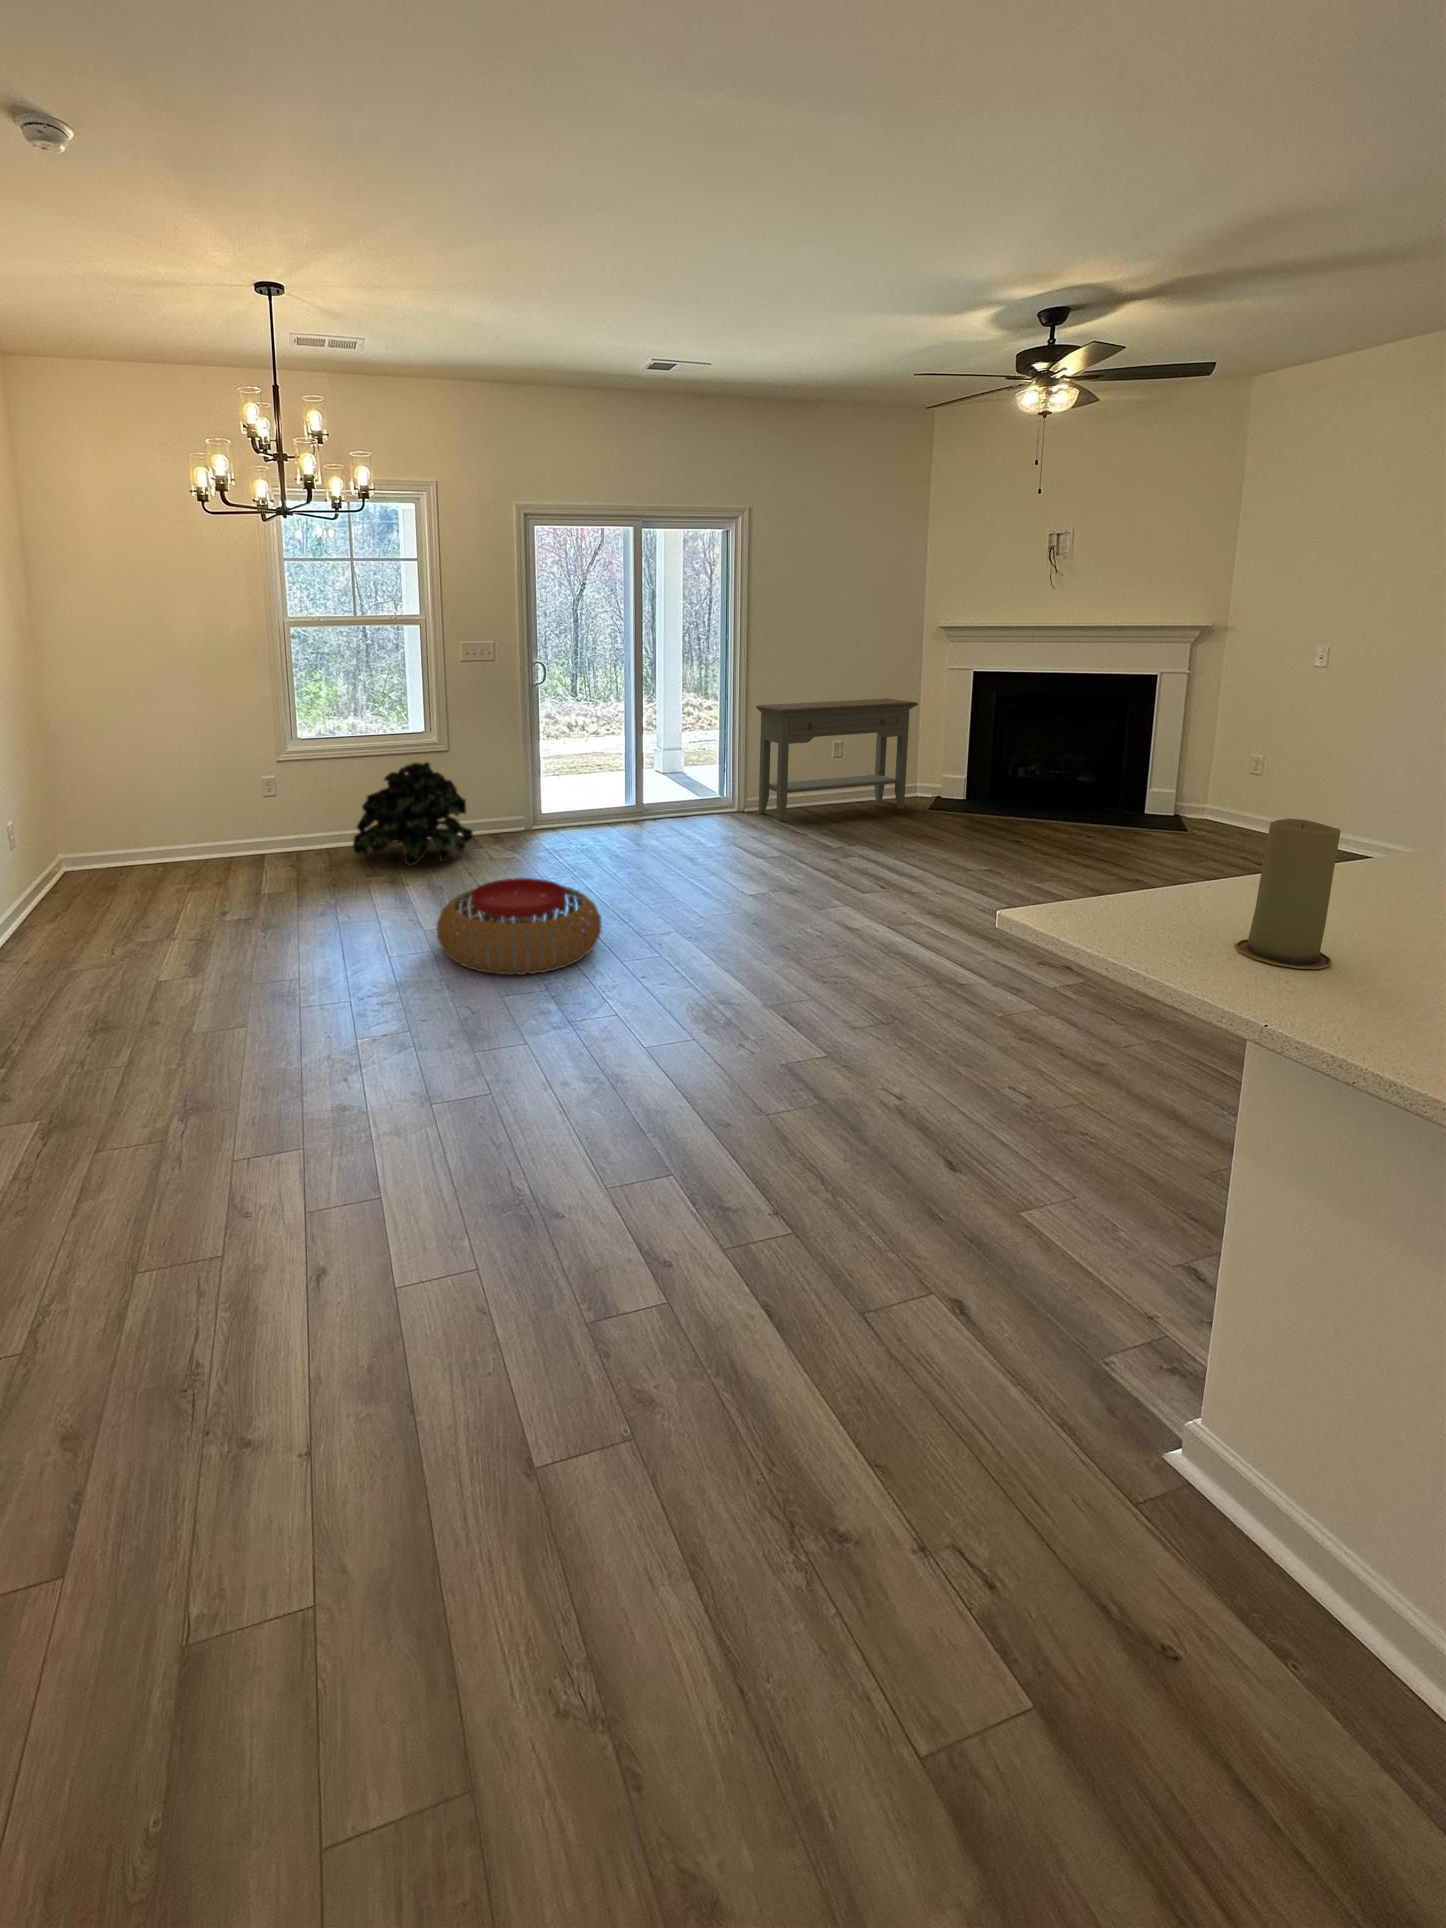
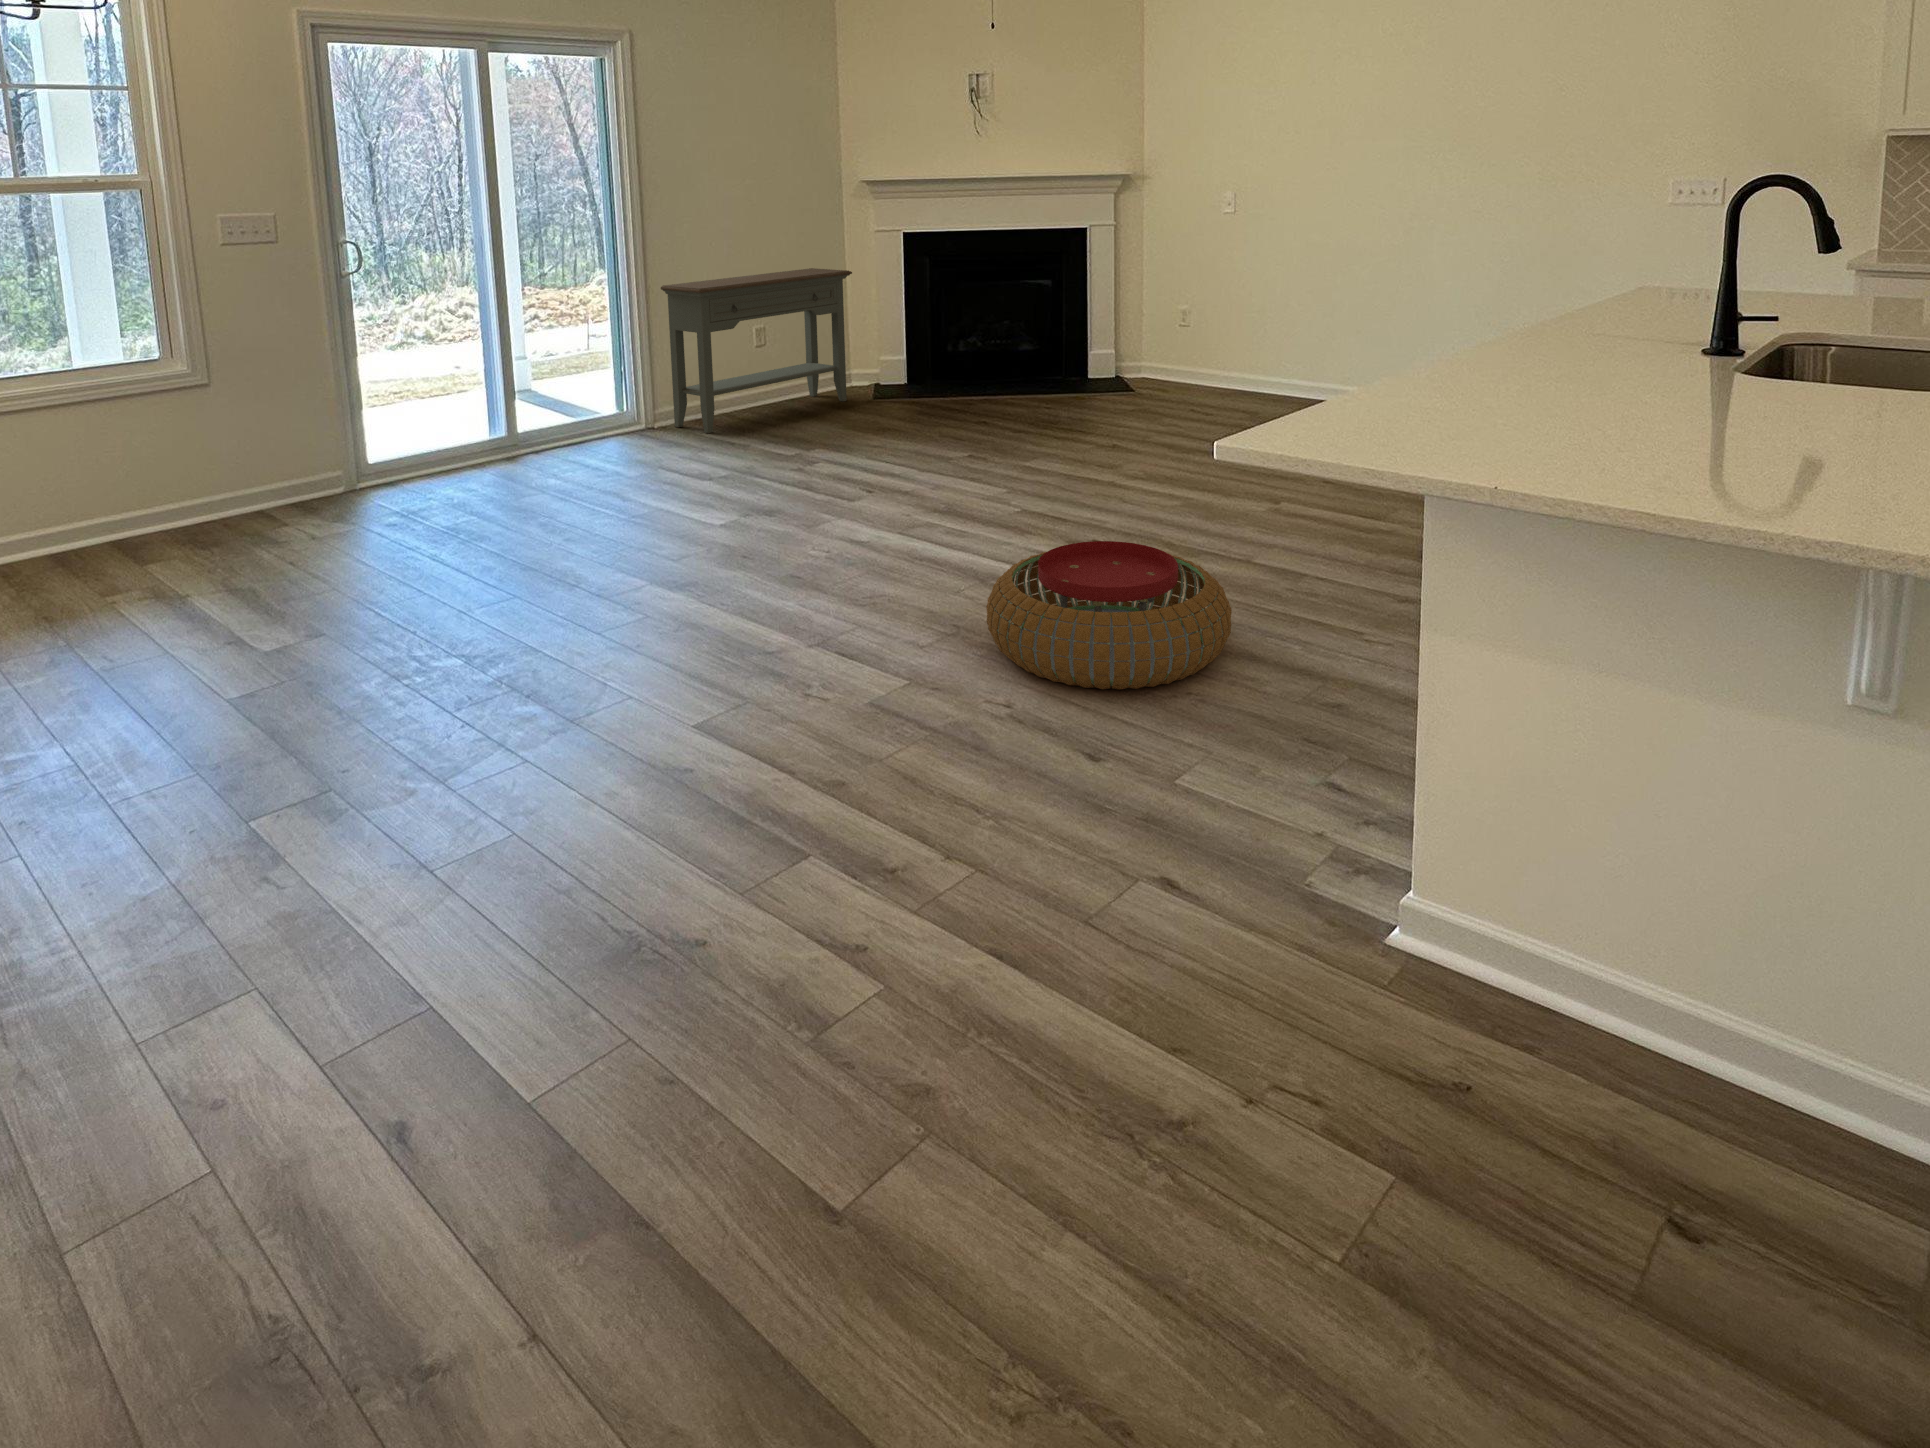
potted plant: present [353,762,473,866] -> none [58,404,276,572]
candle: present [1235,819,1341,969] -> none [1396,330,1467,455]
pouf: present [437,878,602,975] -> present [986,541,1232,690]

